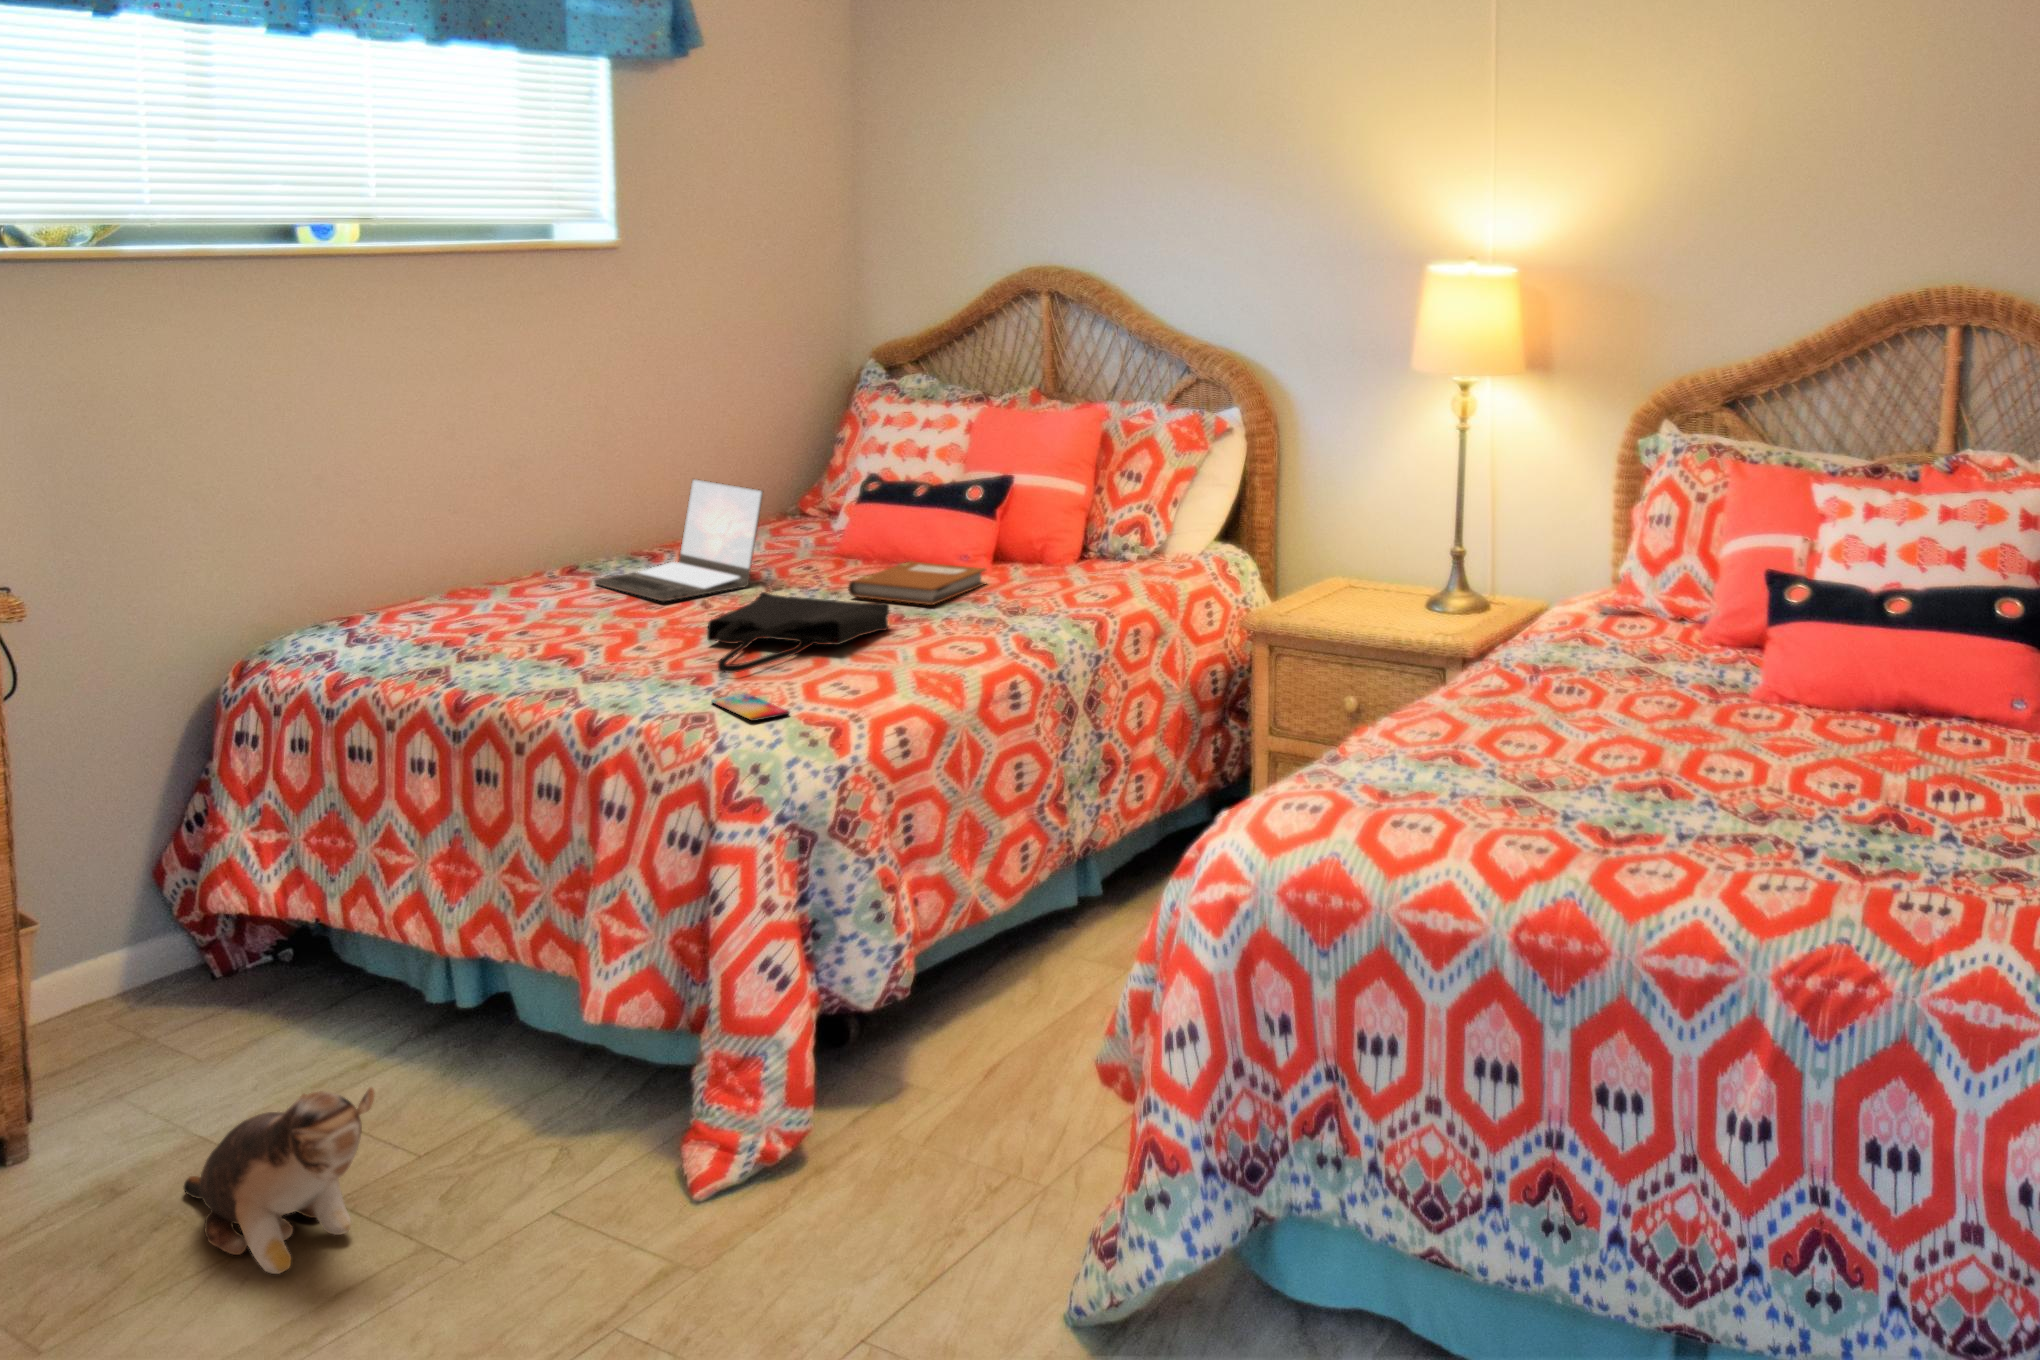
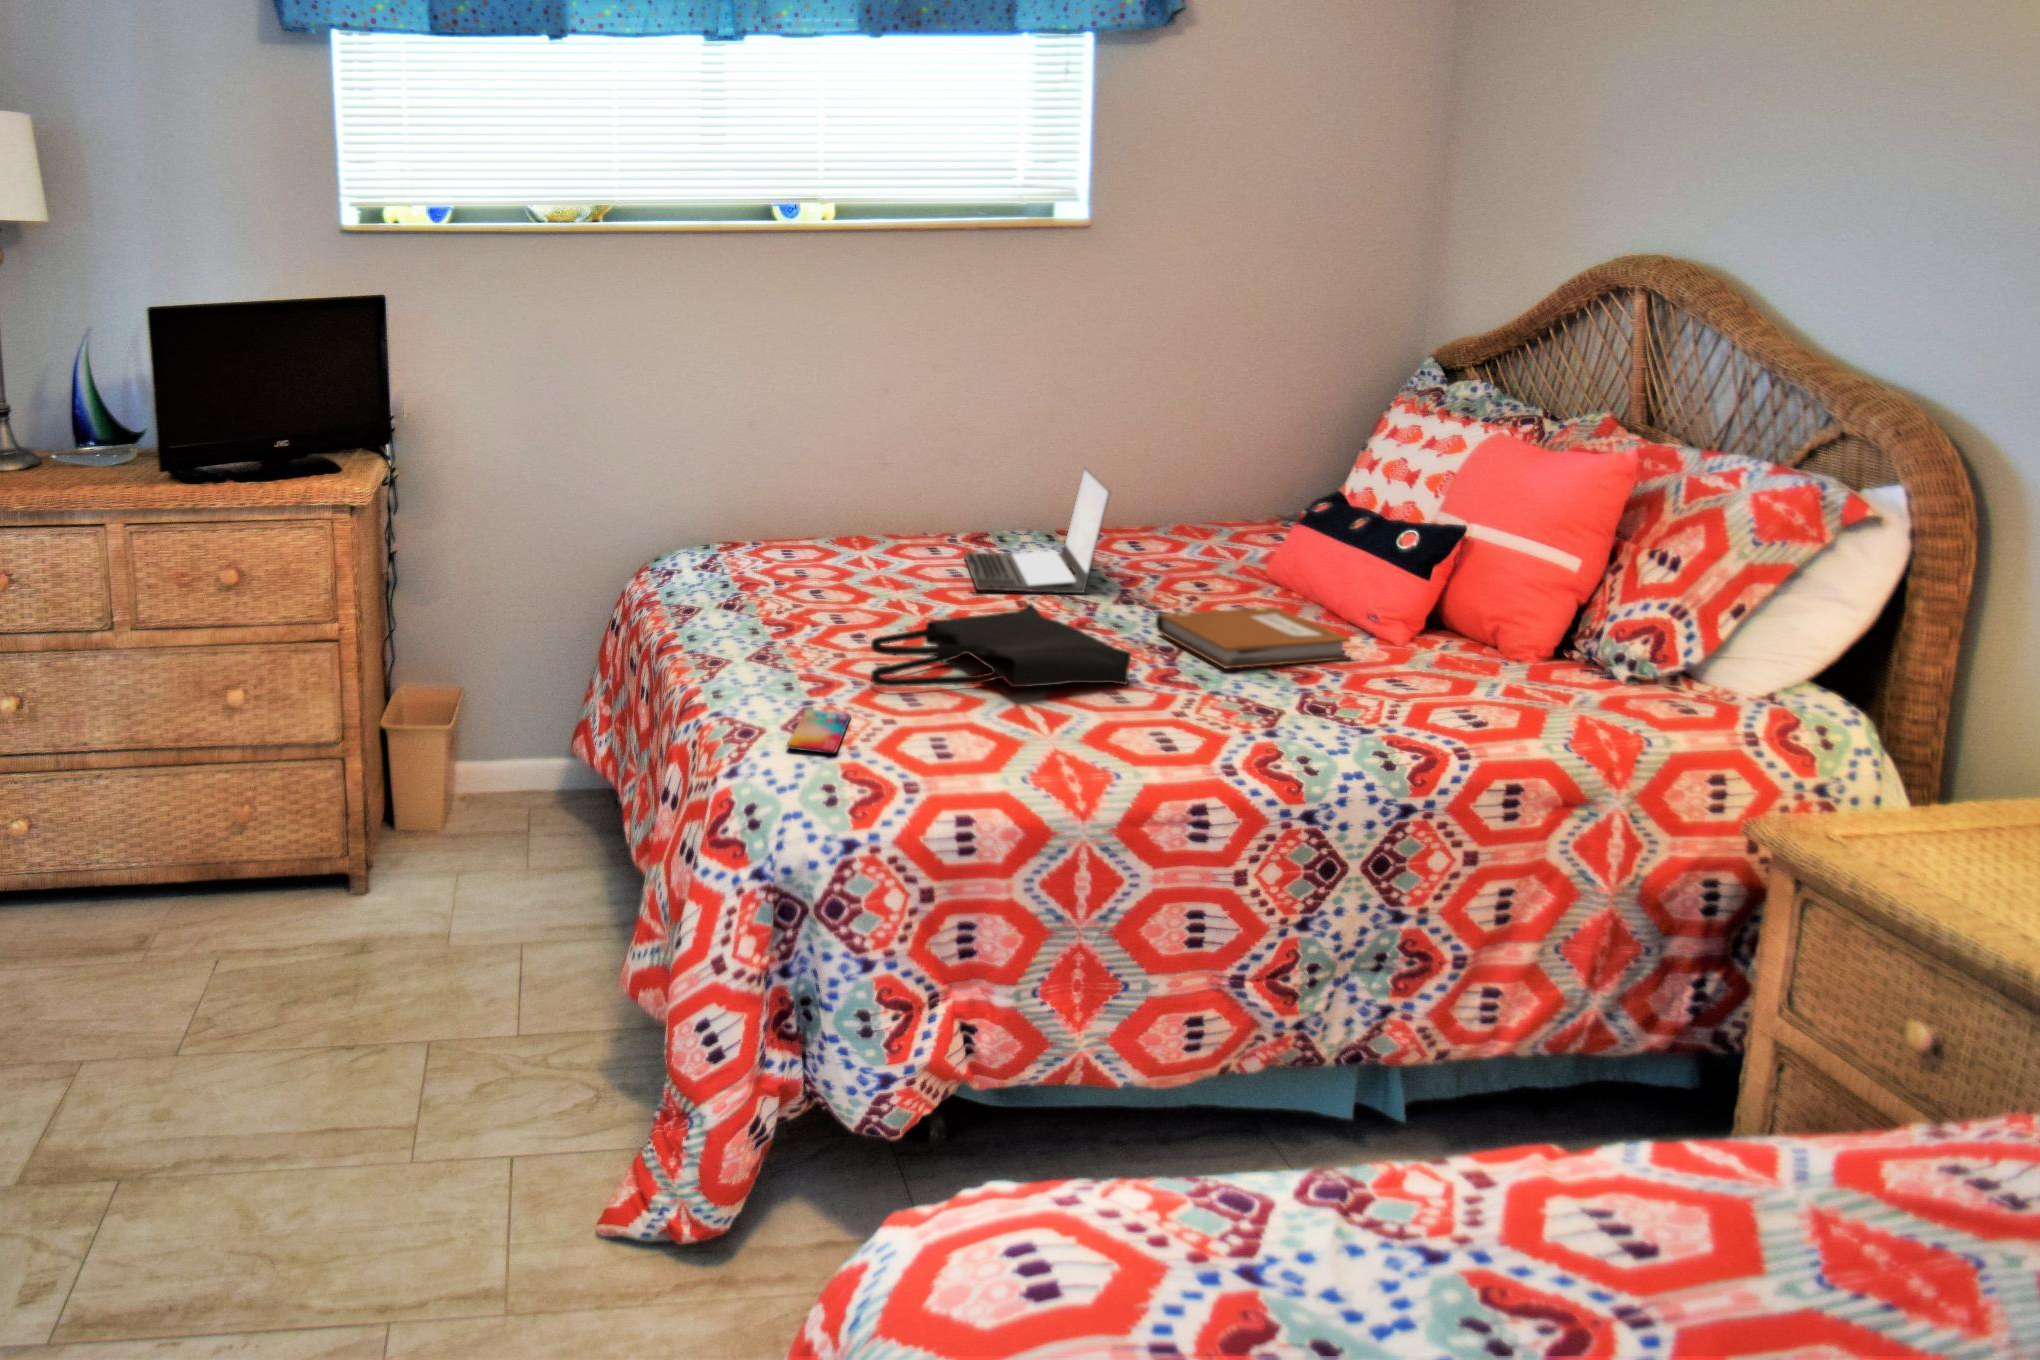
plush toy: present [184,1088,375,1274] -> none [304,947,425,1093]

